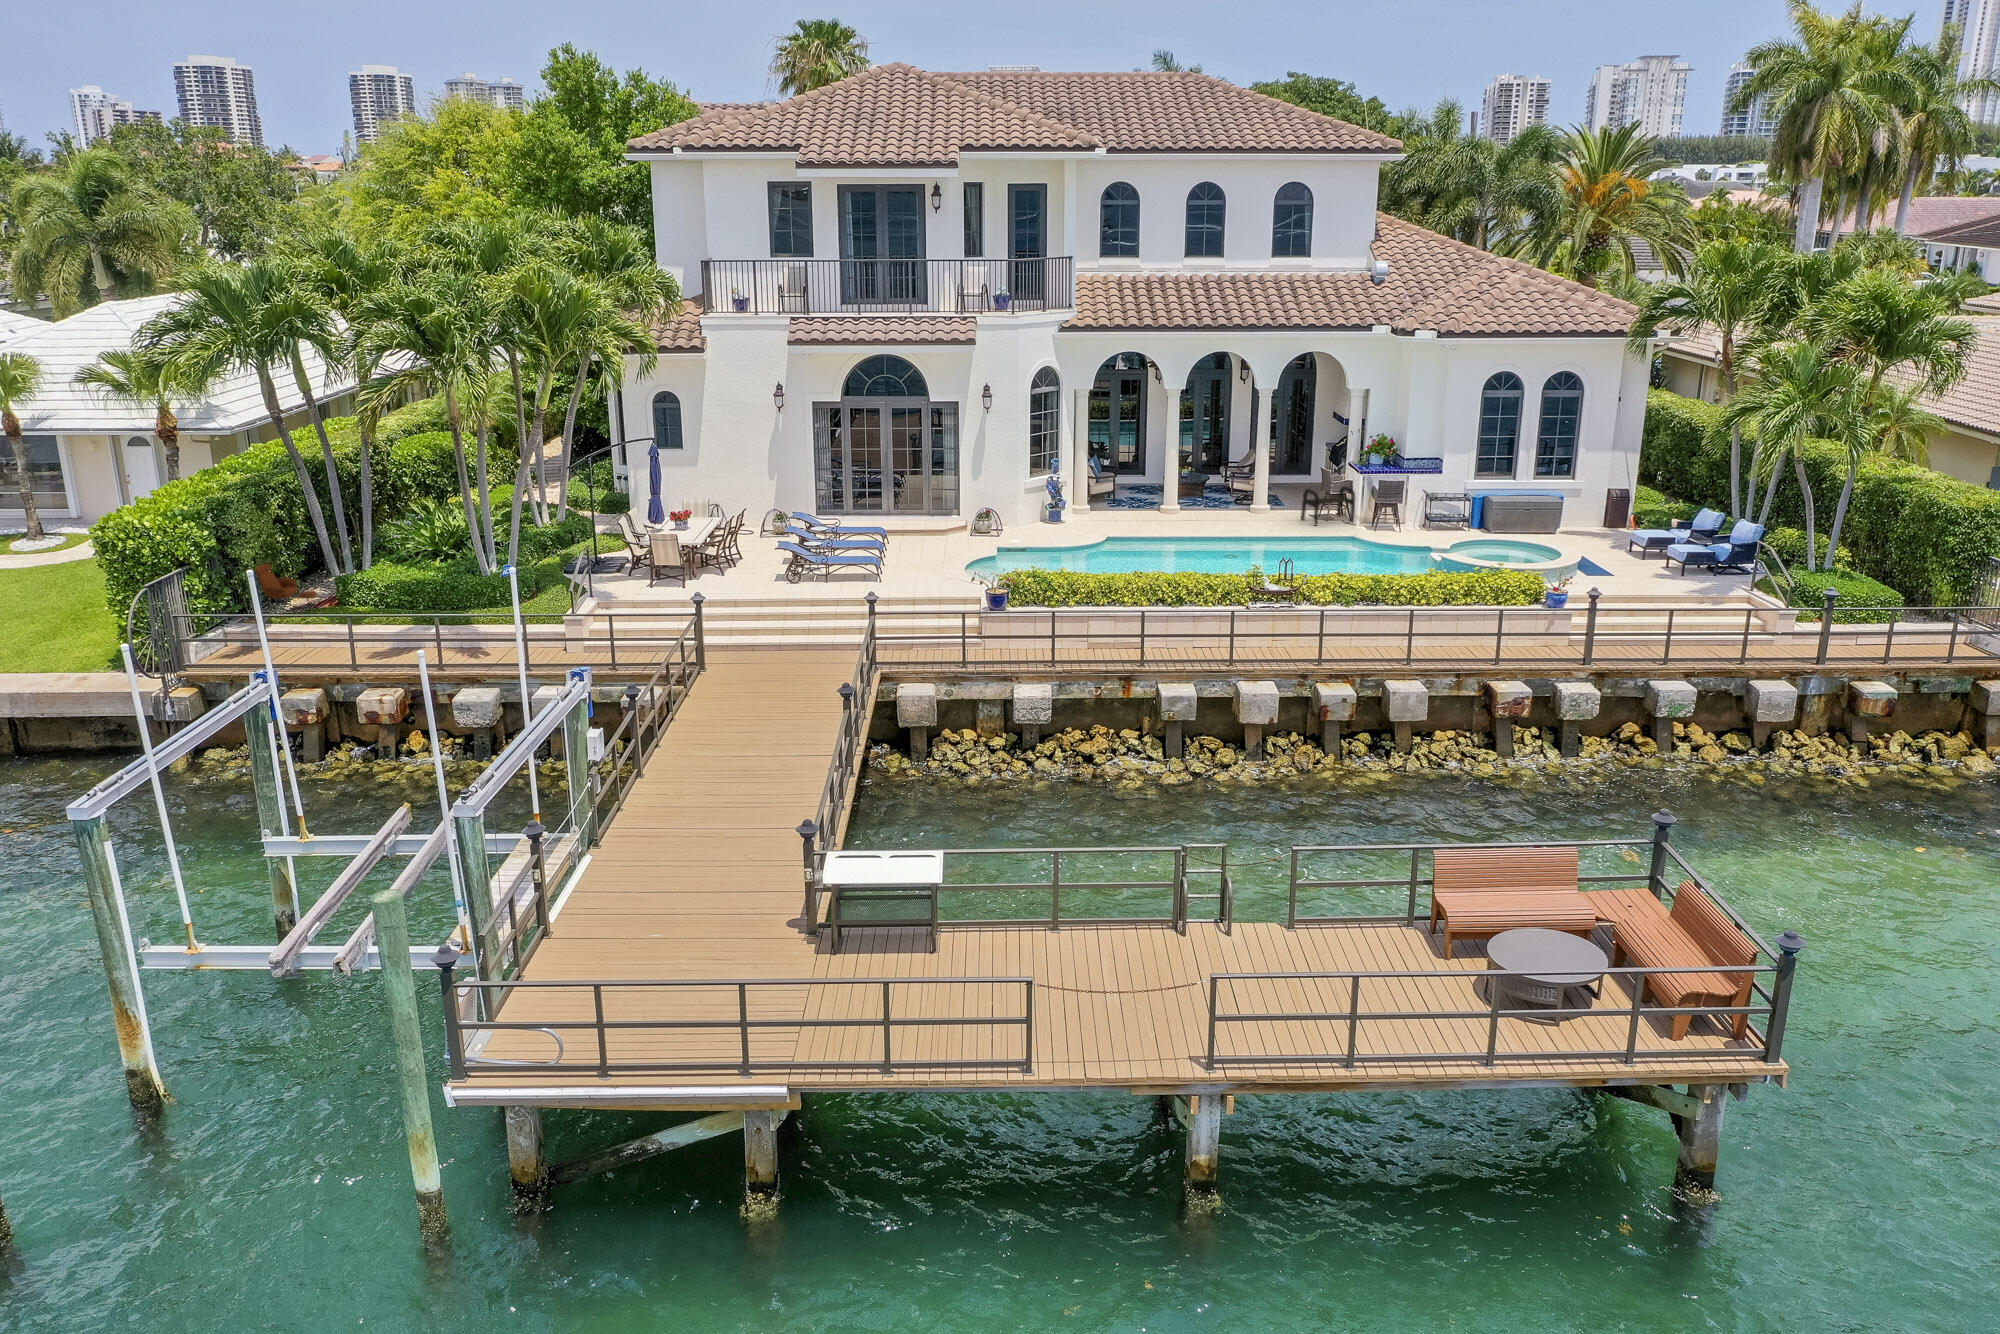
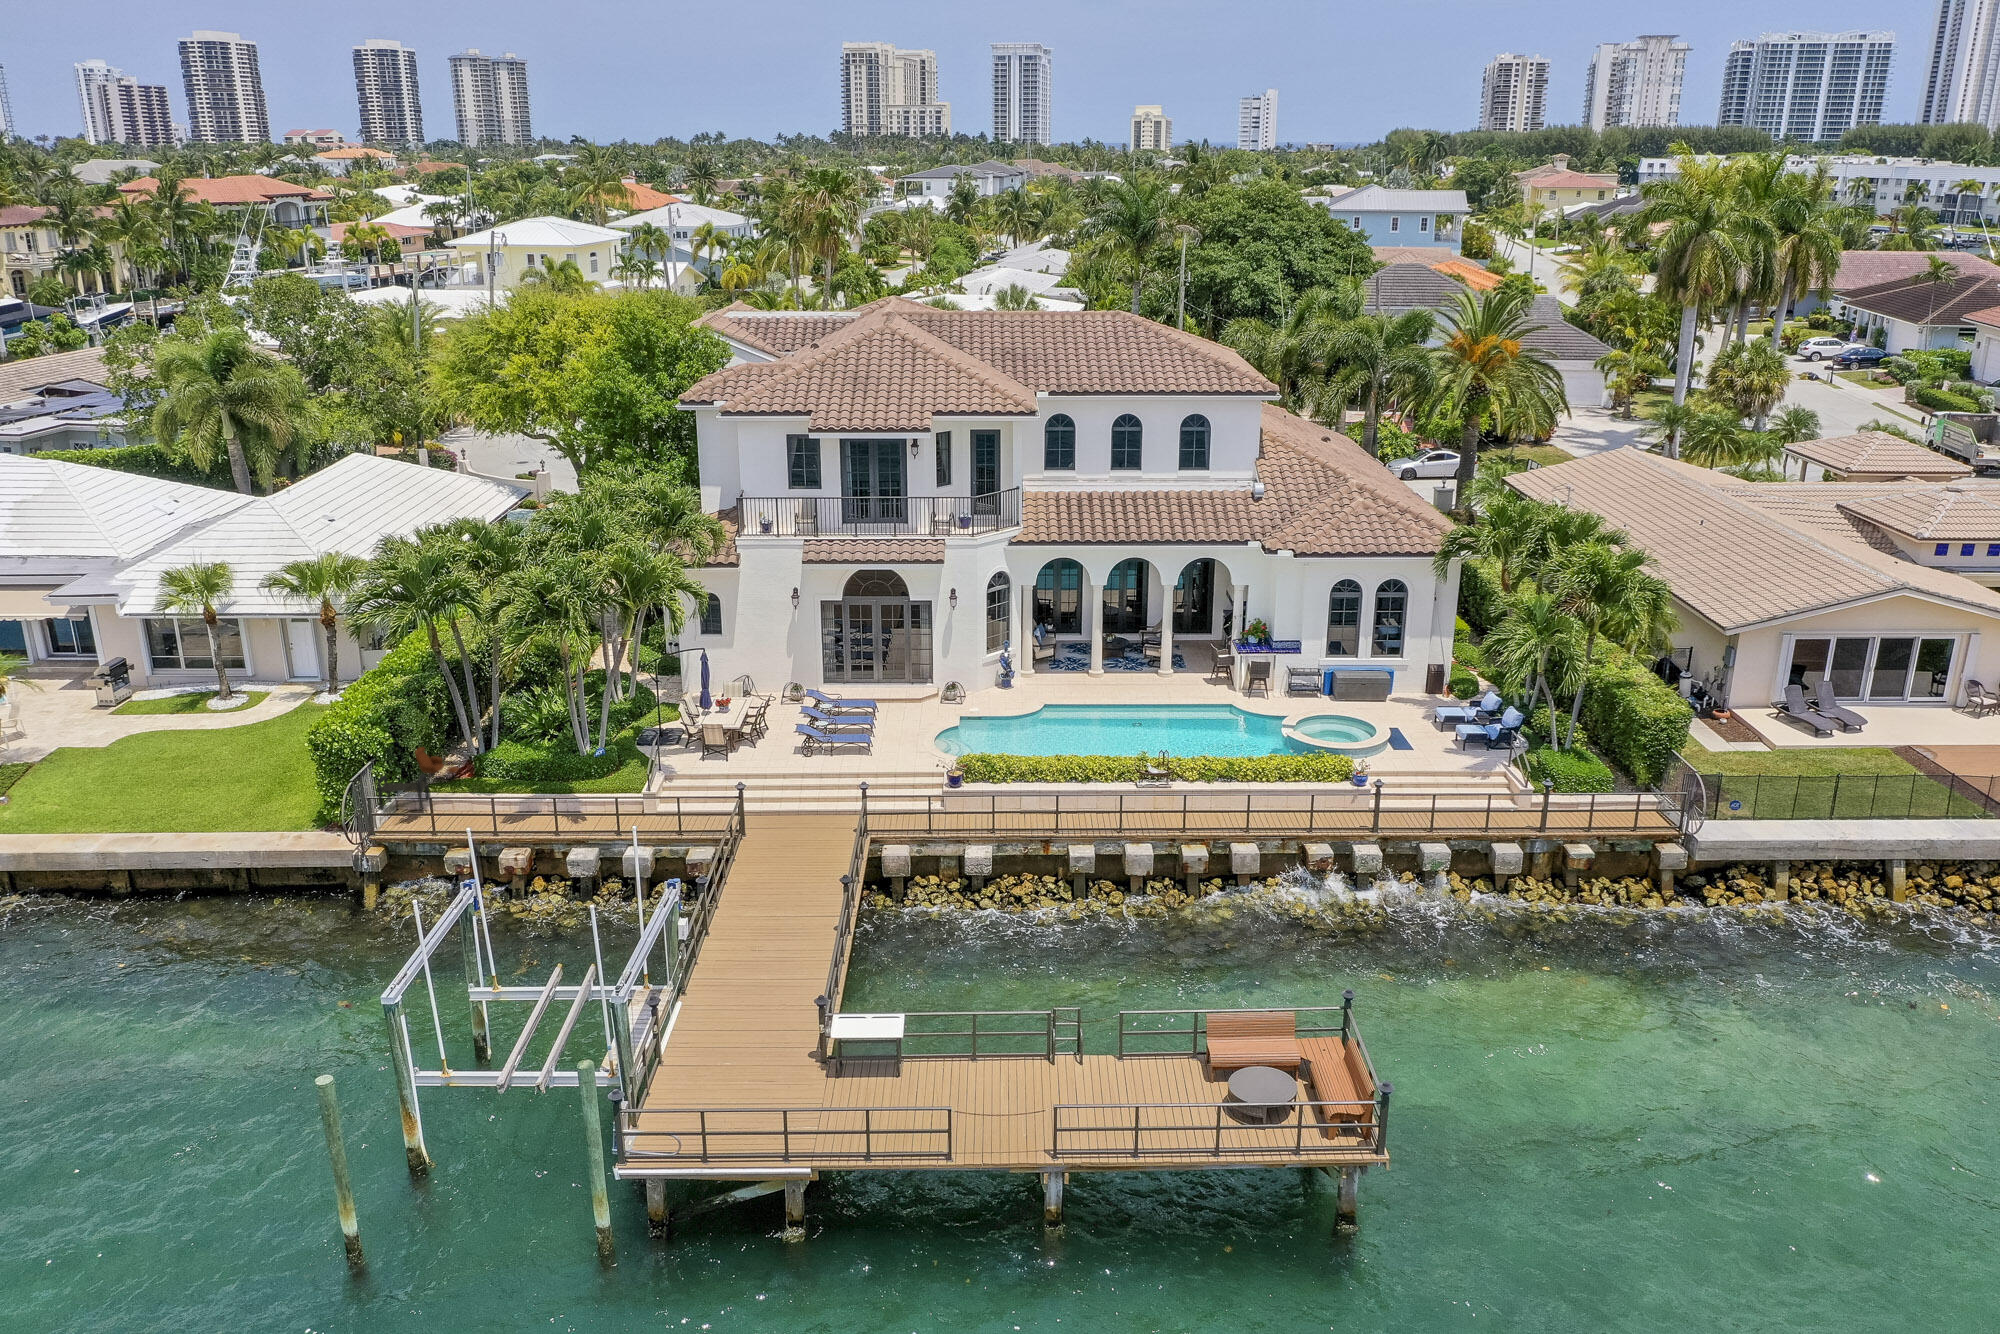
bench: present [1301,486,1355,525] -> present [377,774,430,810]

